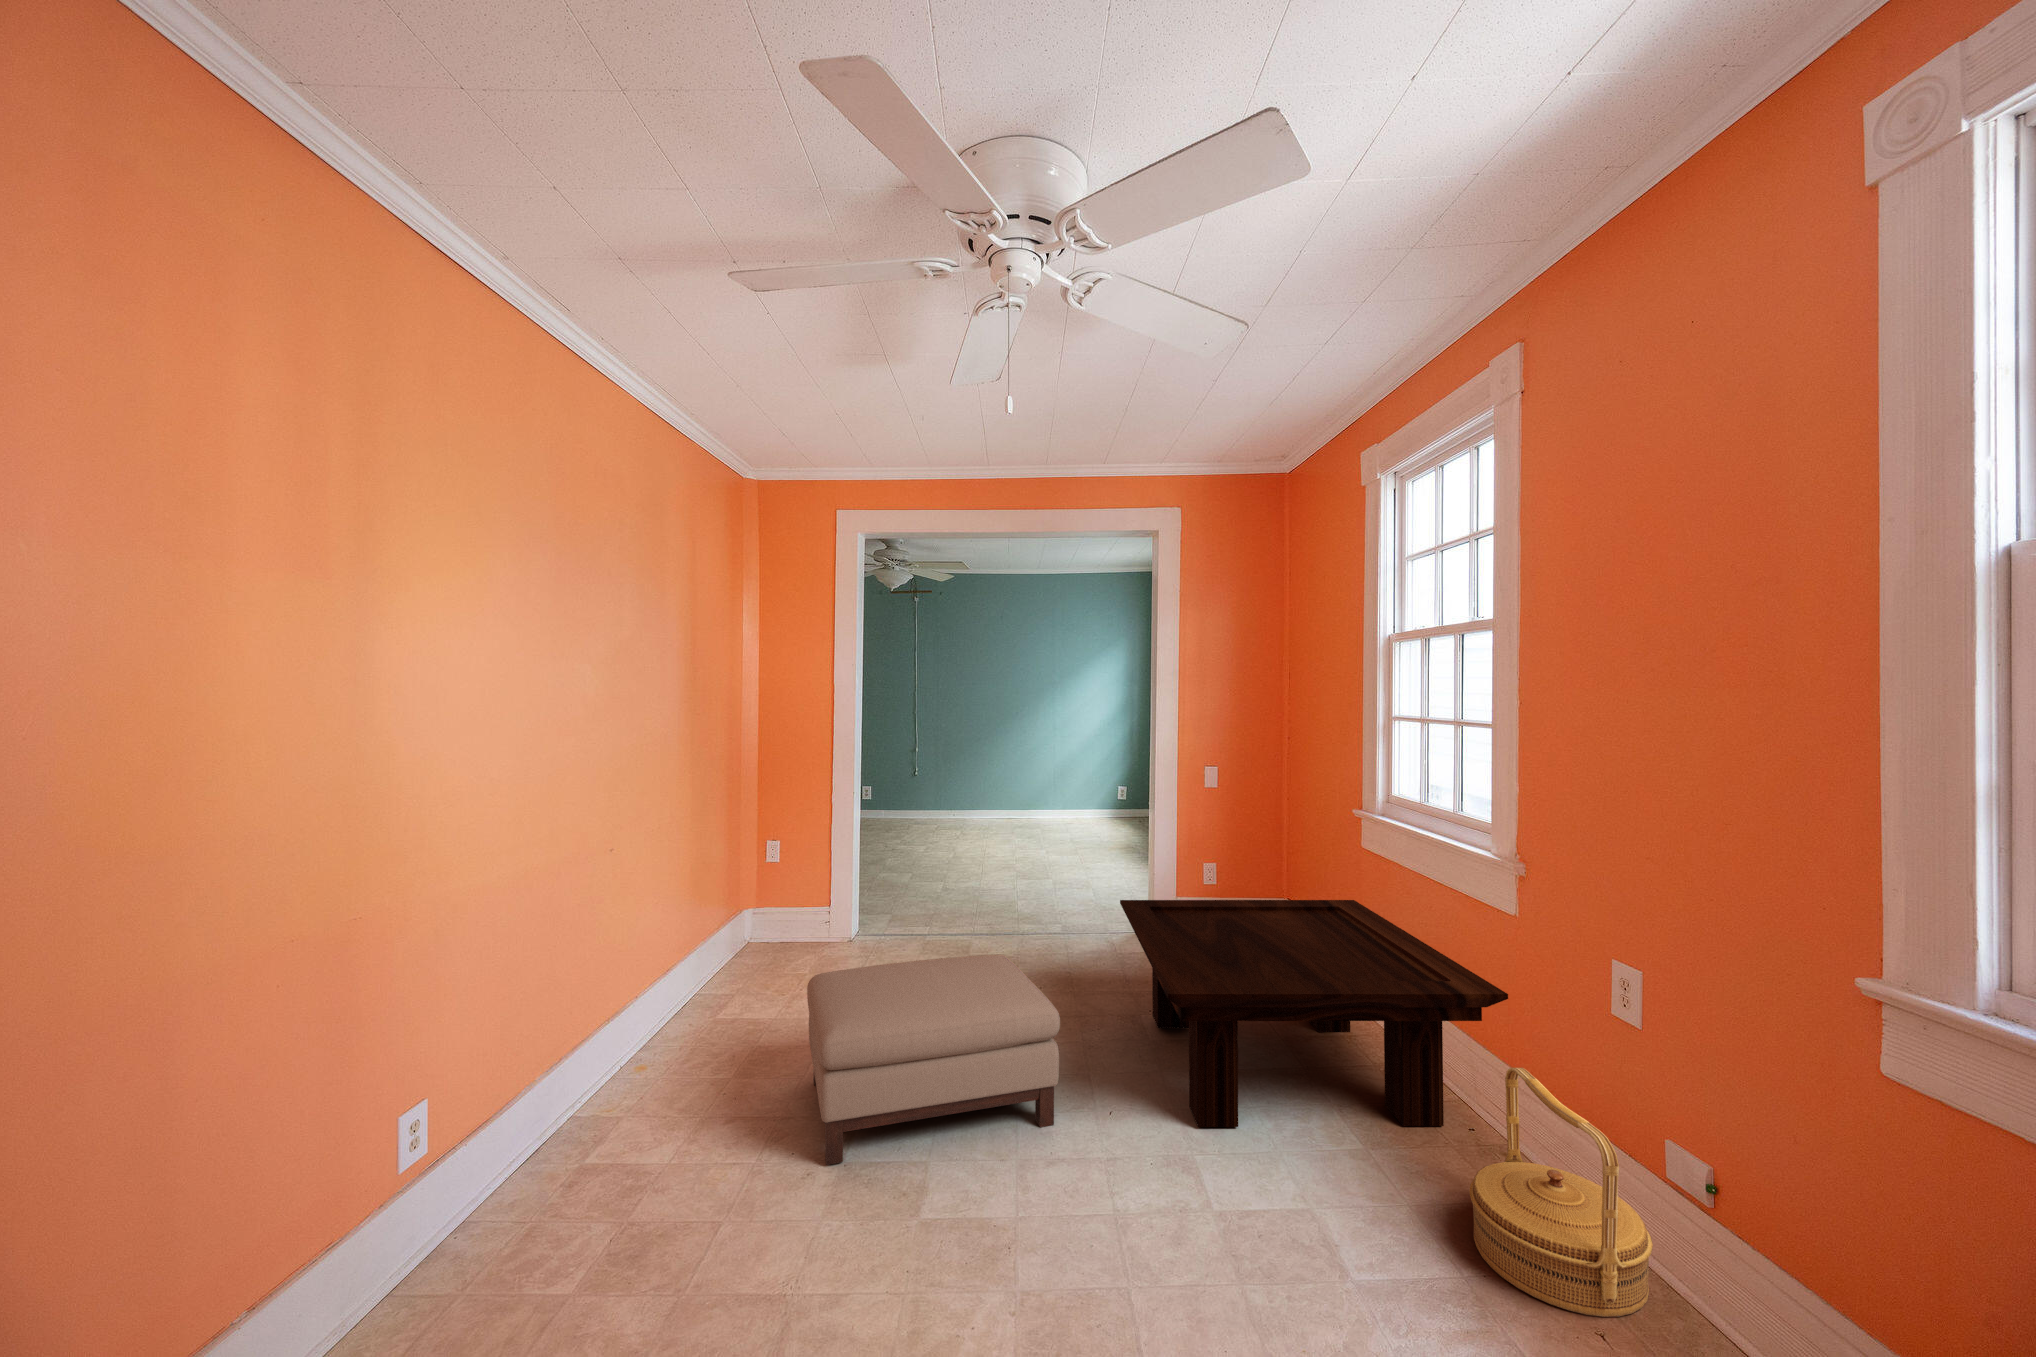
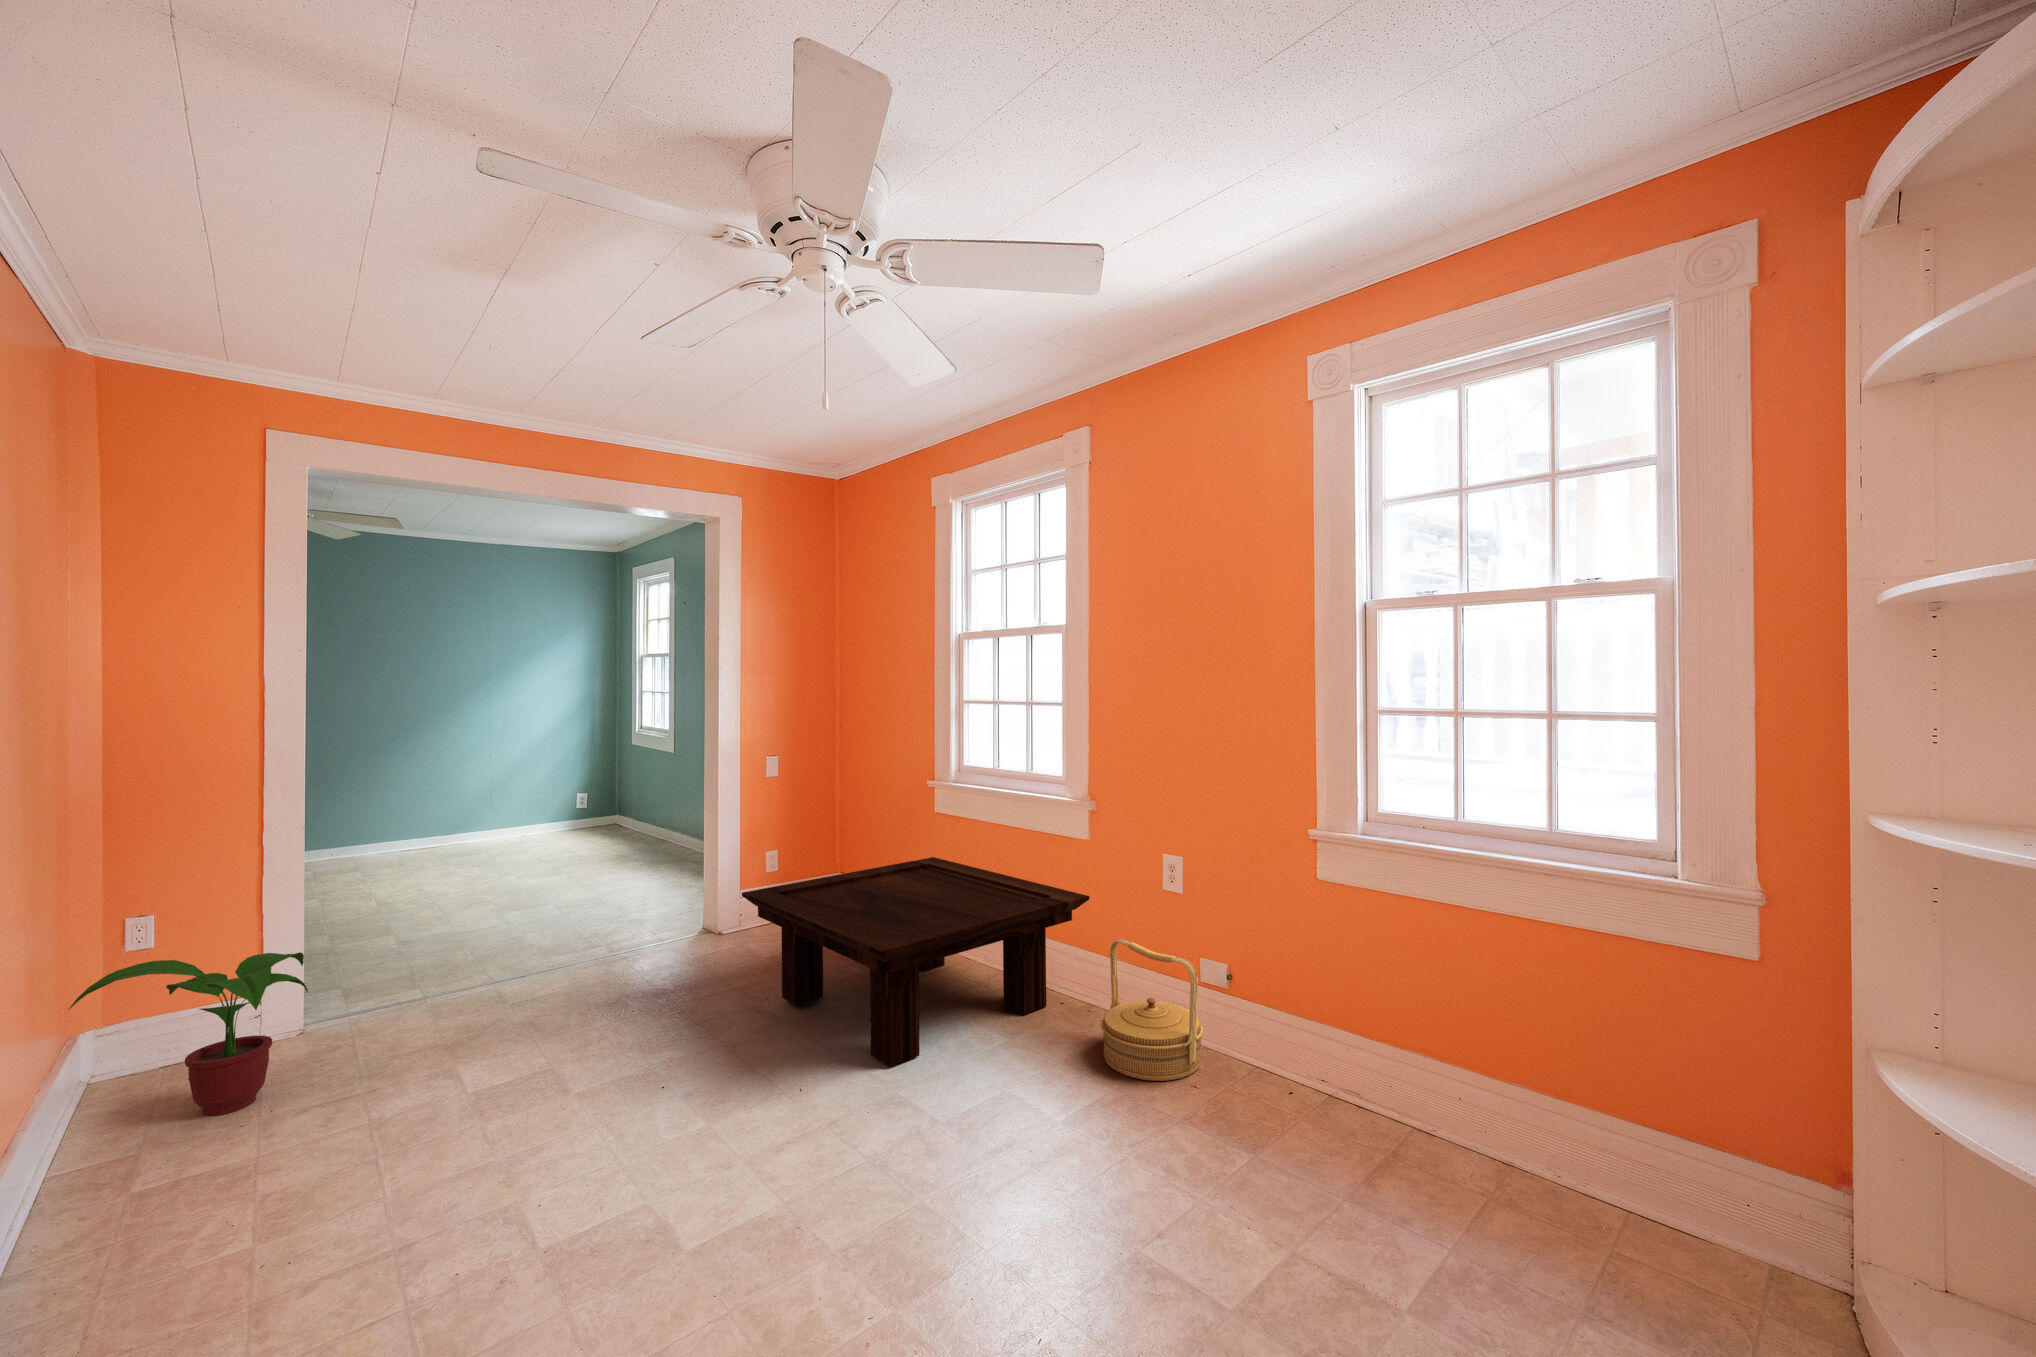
potted plant: none [703,873,827,987] -> present [69,952,308,1116]
ottoman: present [807,955,1060,1165] -> none [420,969,770,1245]

